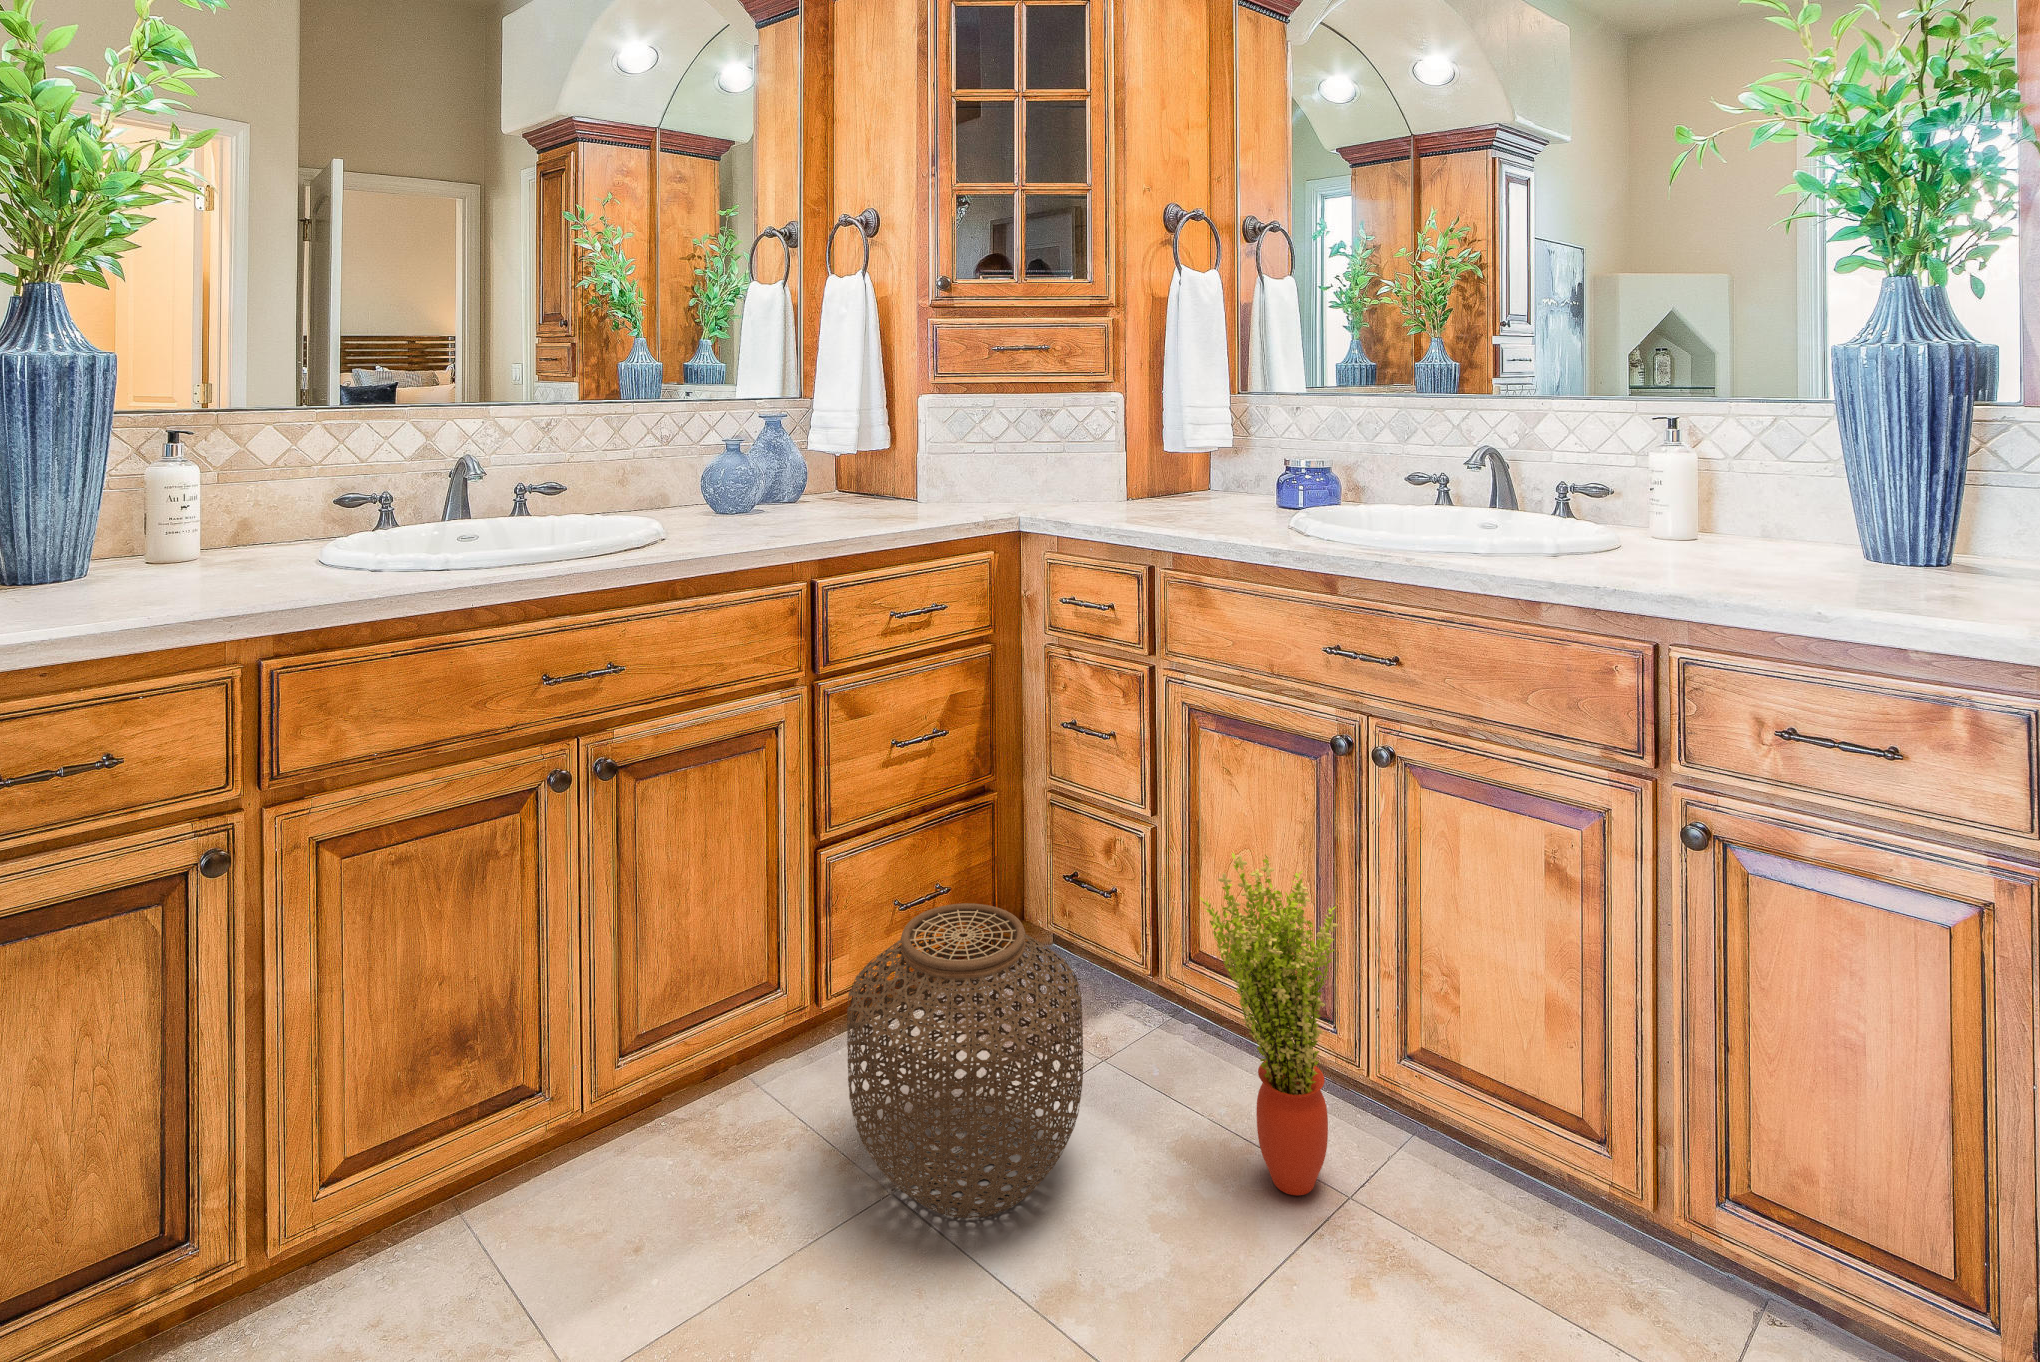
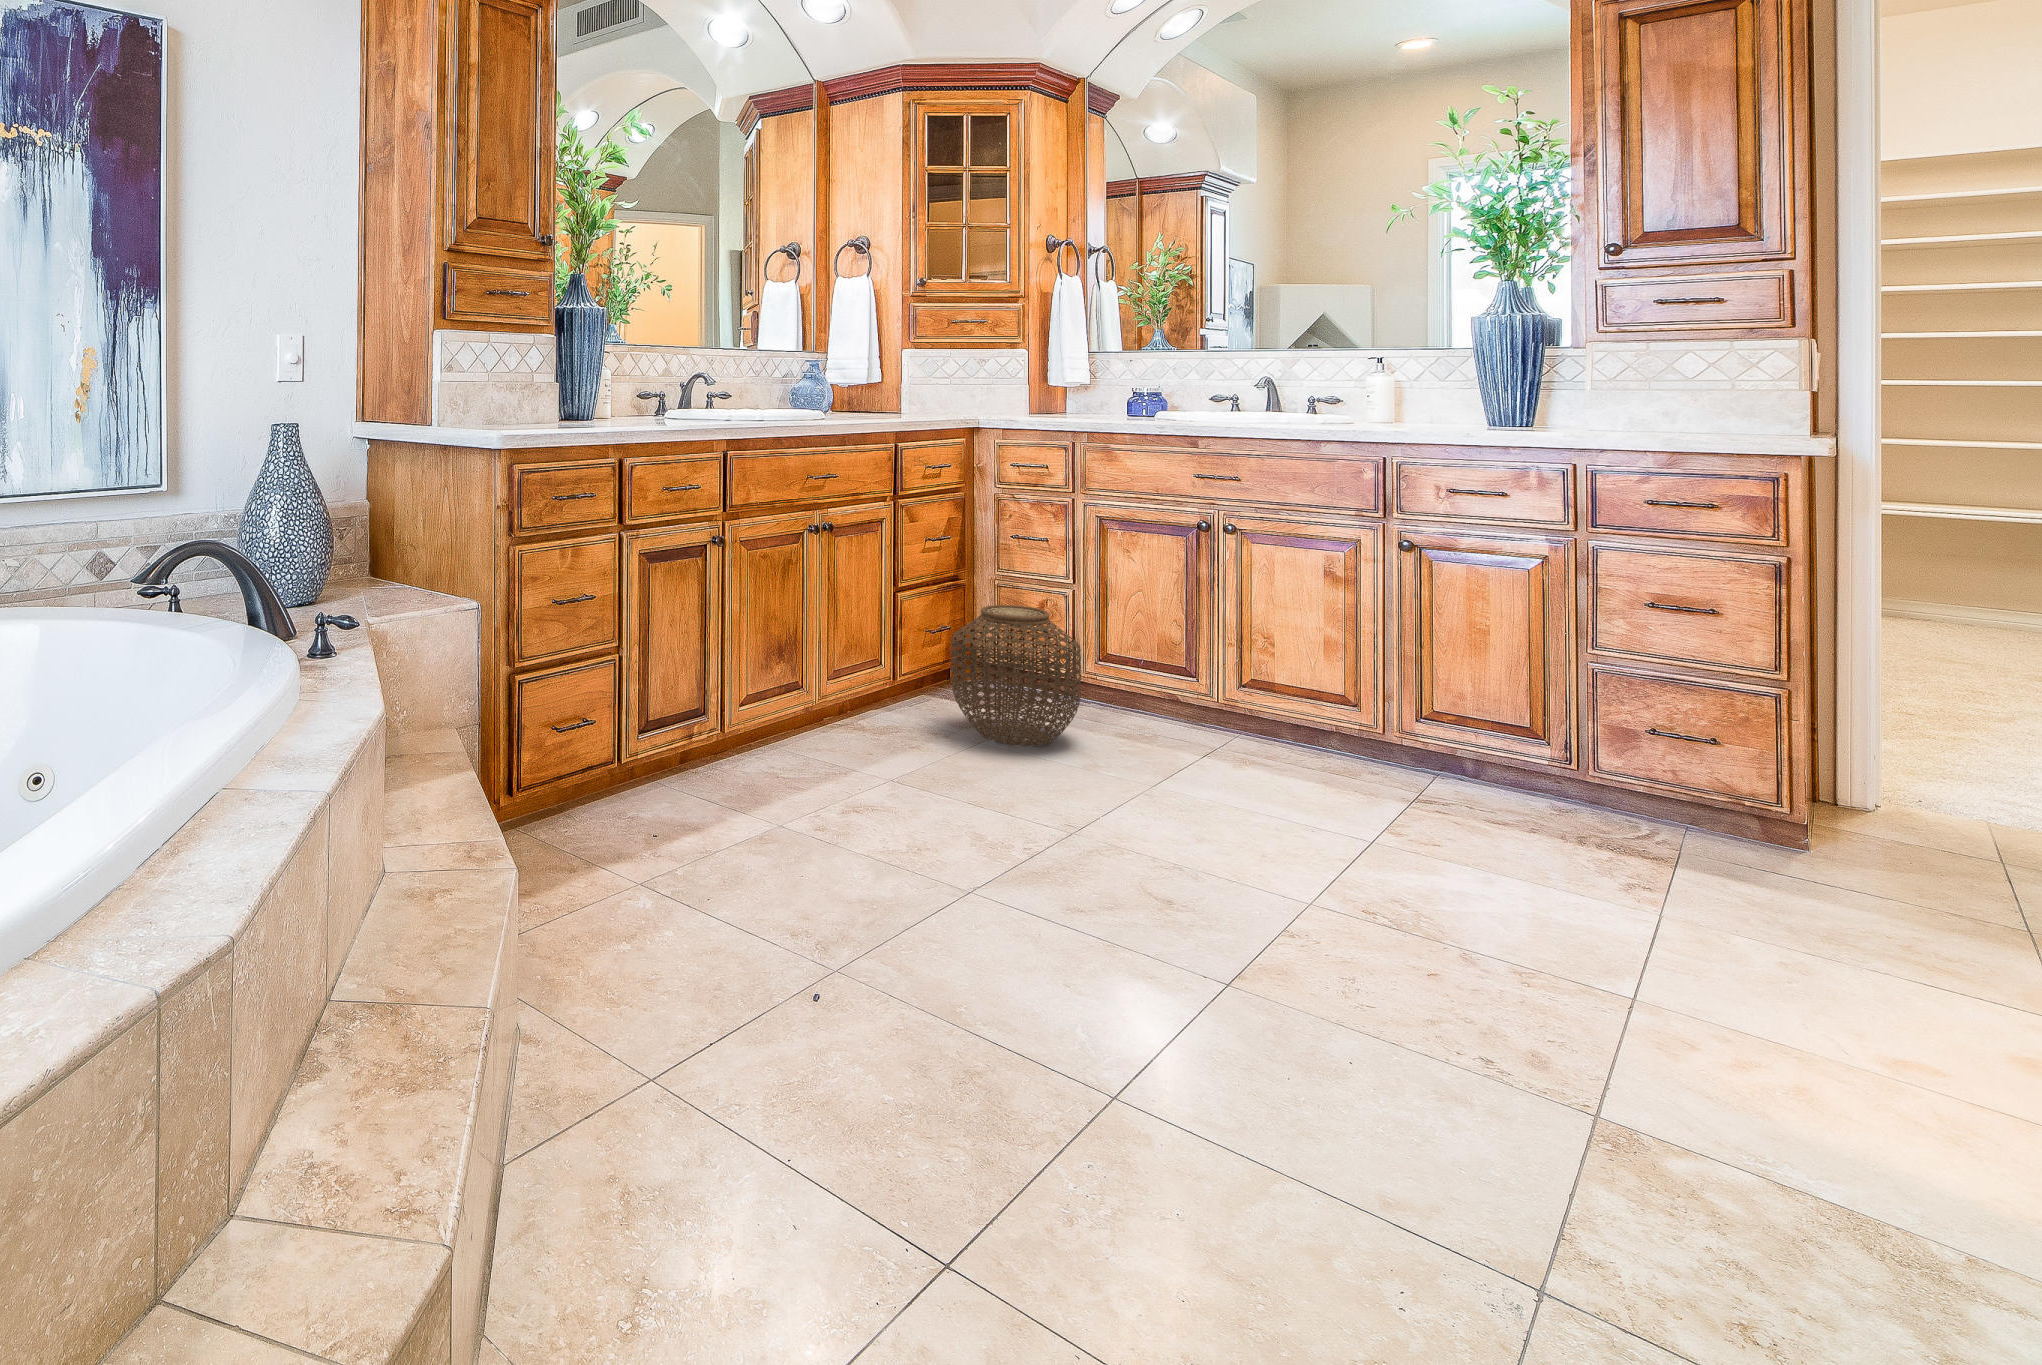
potted plant: present [1200,853,1338,1195] -> none [1139,575,1218,744]

